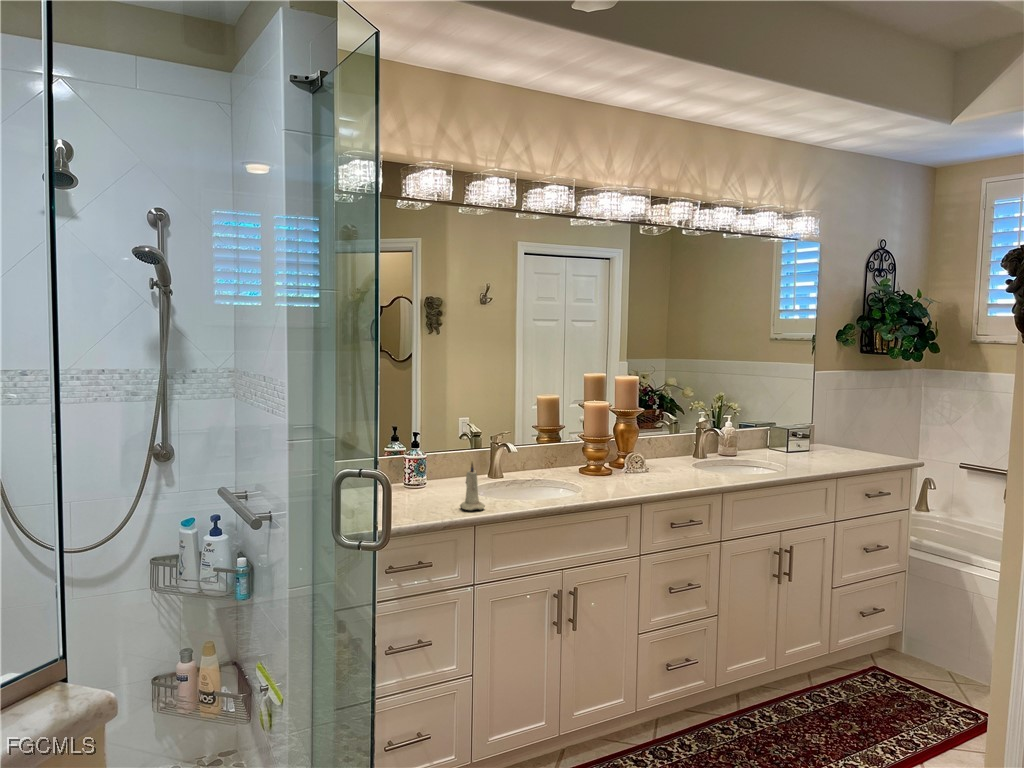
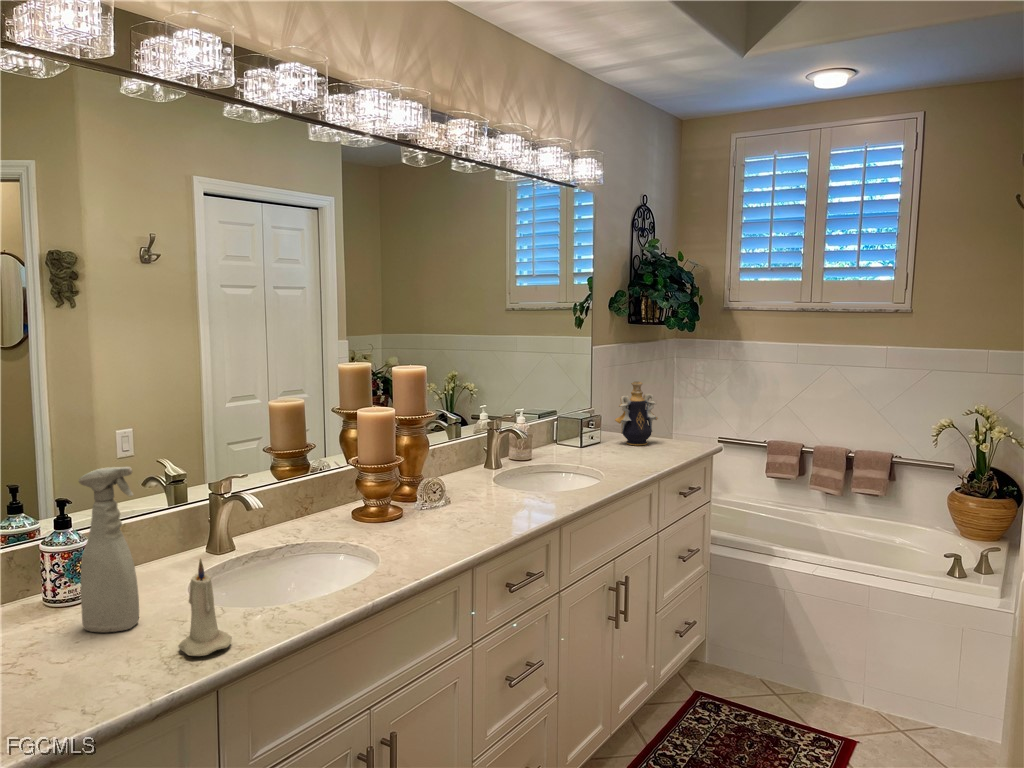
decorative vase: none [822,401,863,455] -> present [615,382,658,445]
spray bottle: none [420,414,446,499] -> present [79,467,139,632]

